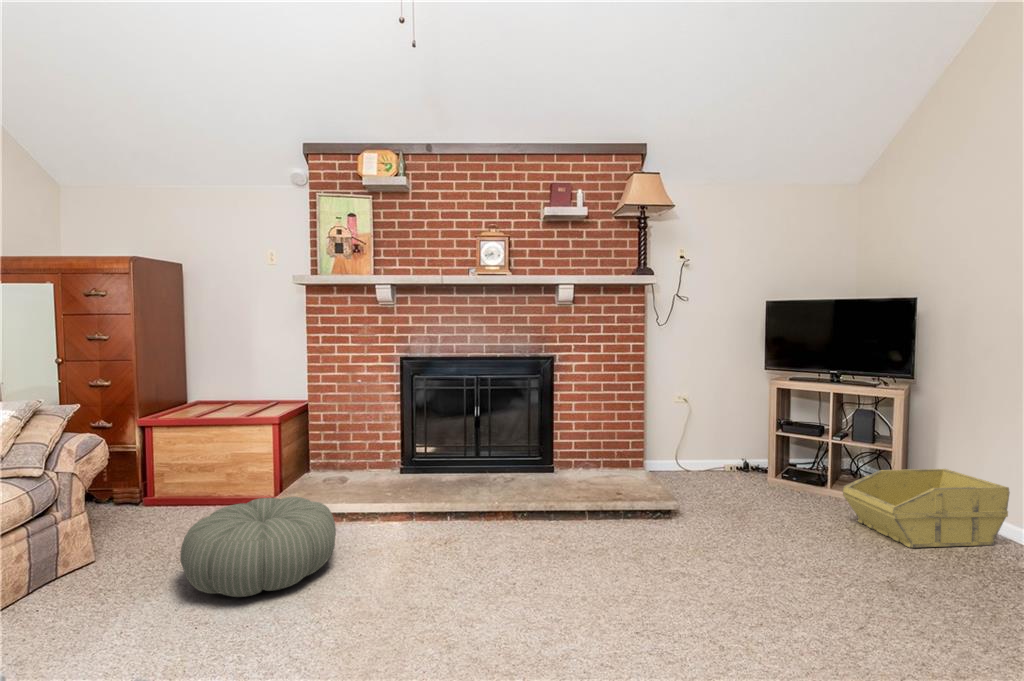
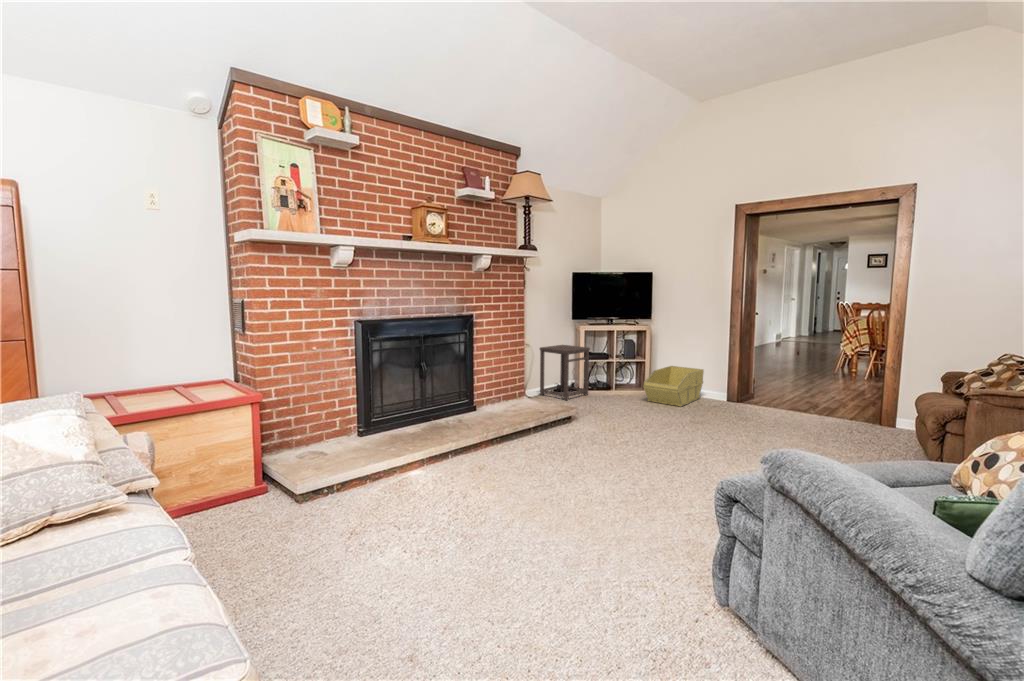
side table: none [696,408,772,490] -> present [540,345,590,400]
pouf: present [180,497,336,597] -> none [333,458,474,555]

